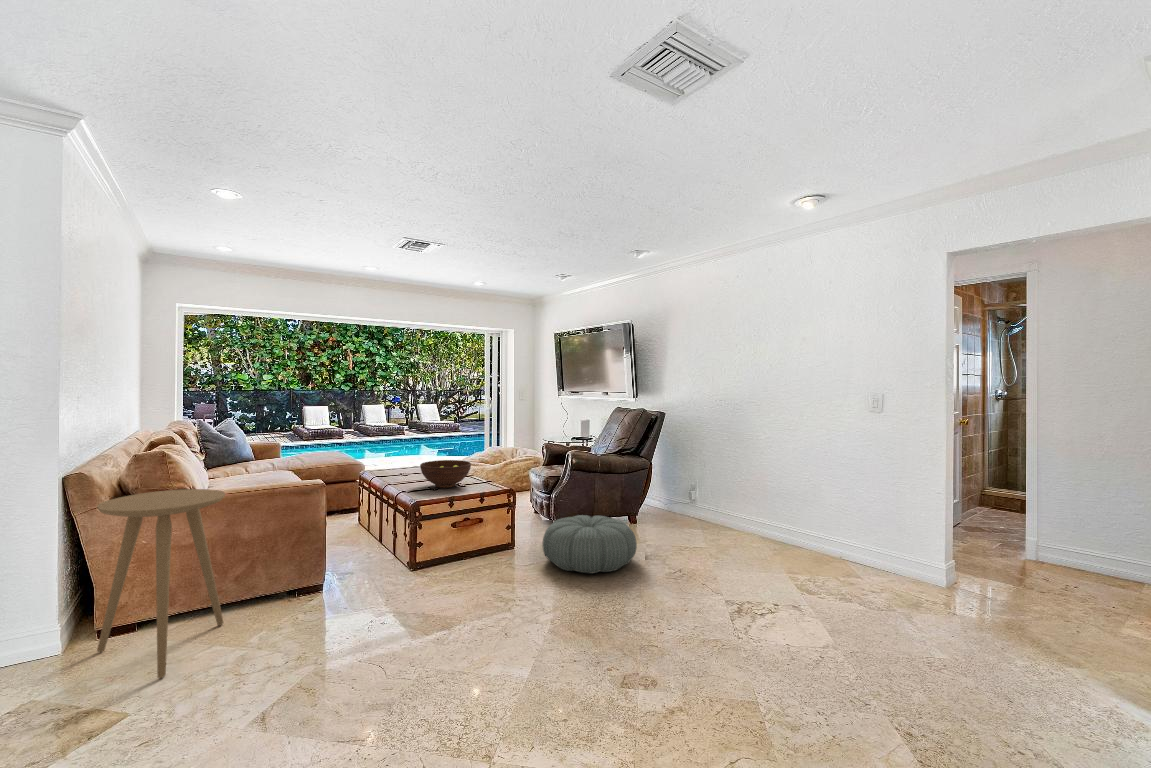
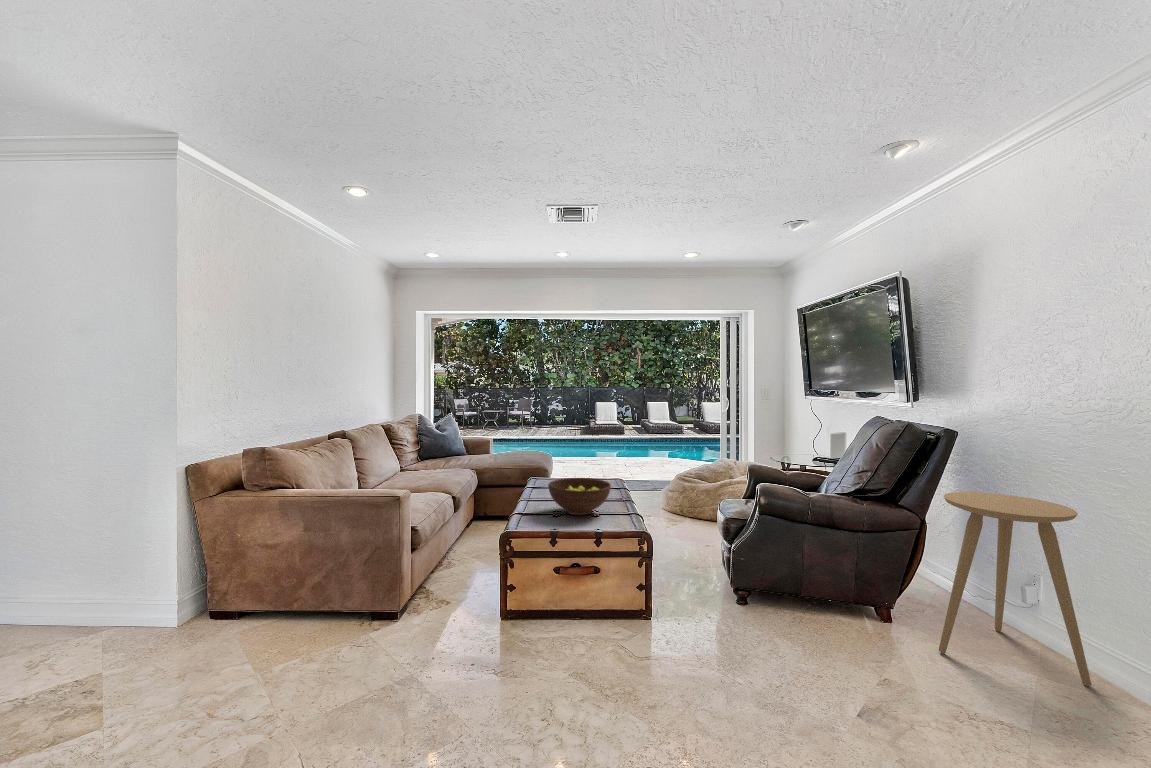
side table: present [97,489,225,678] -> present [939,492,1092,686]
pouf: present [543,515,637,573] -> none [660,594,824,722]

